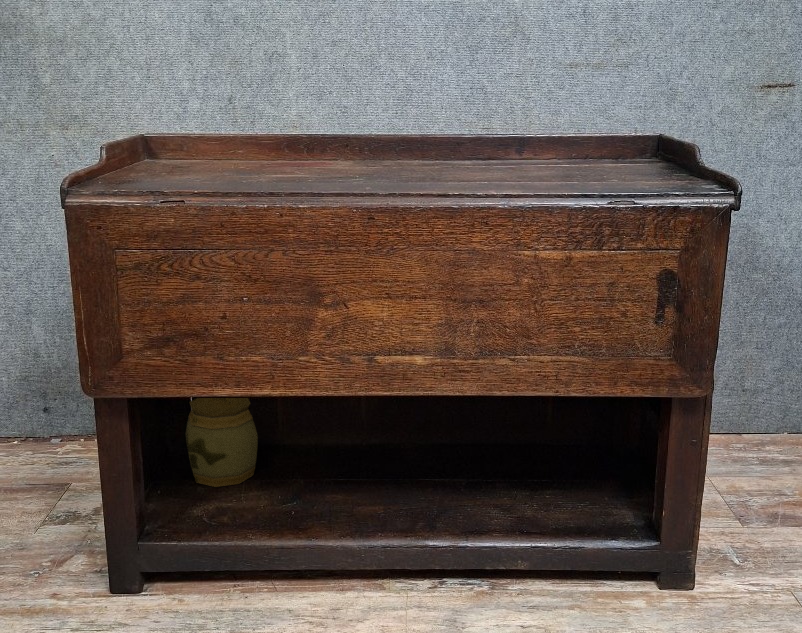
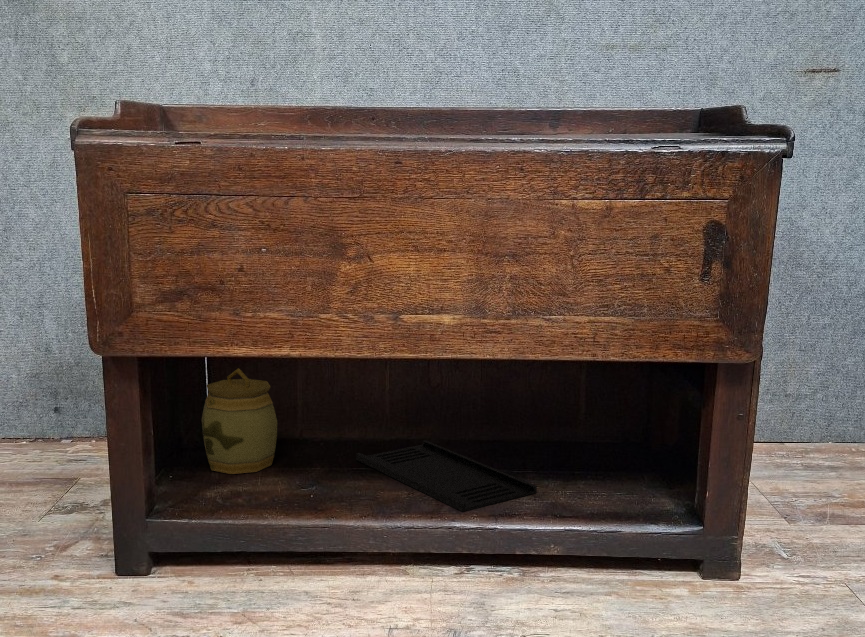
tray: none [333,445,504,529] -> present [356,440,537,512]

